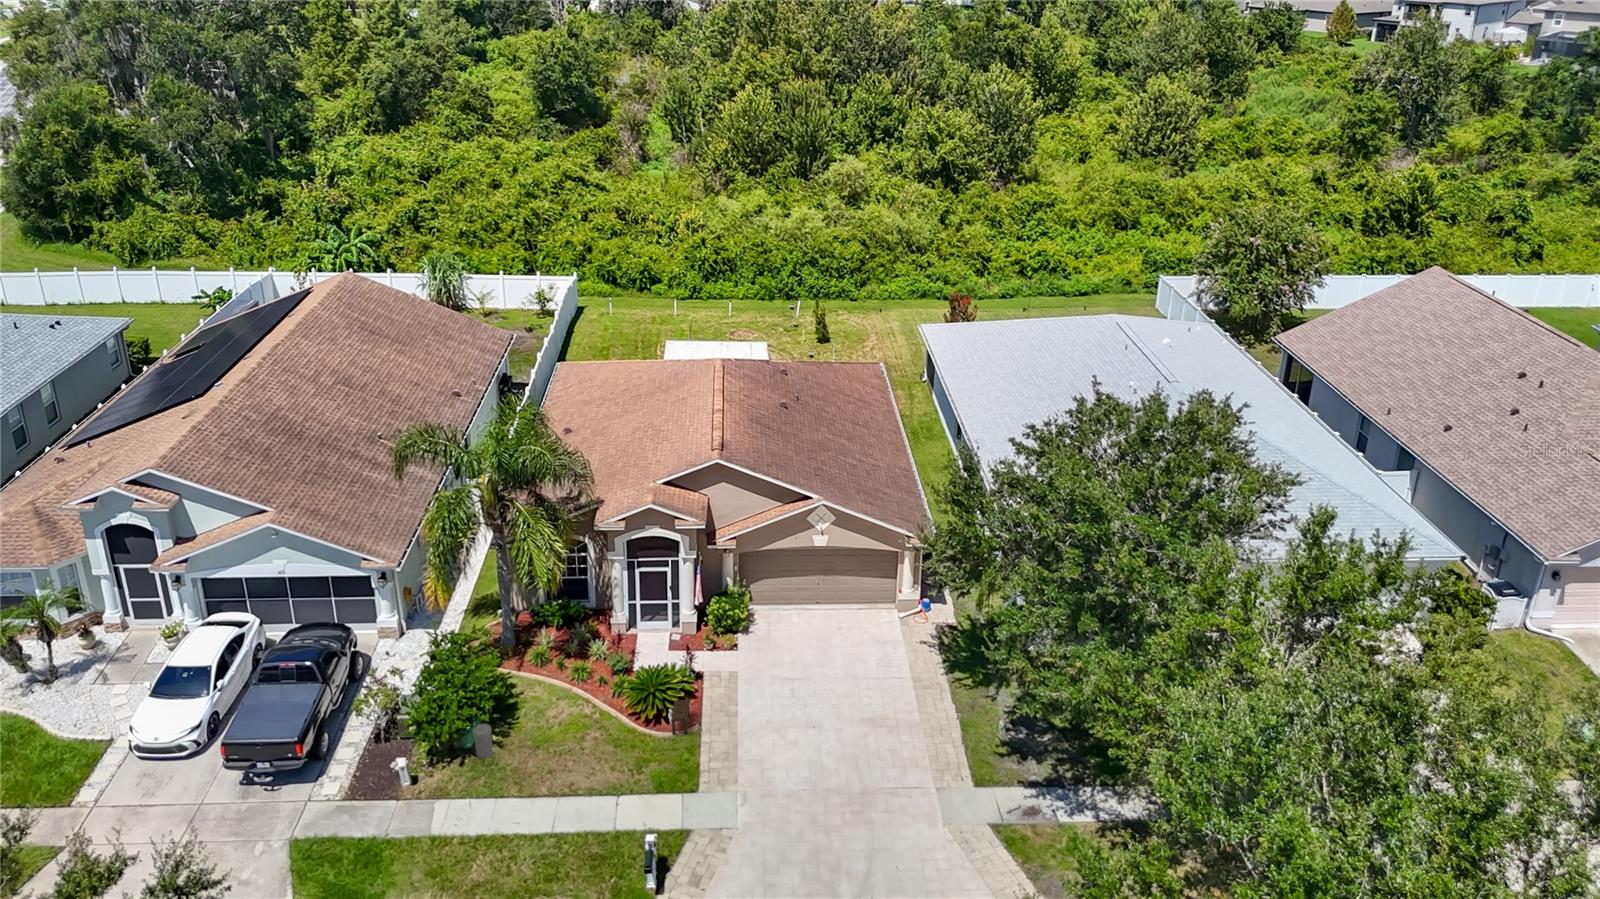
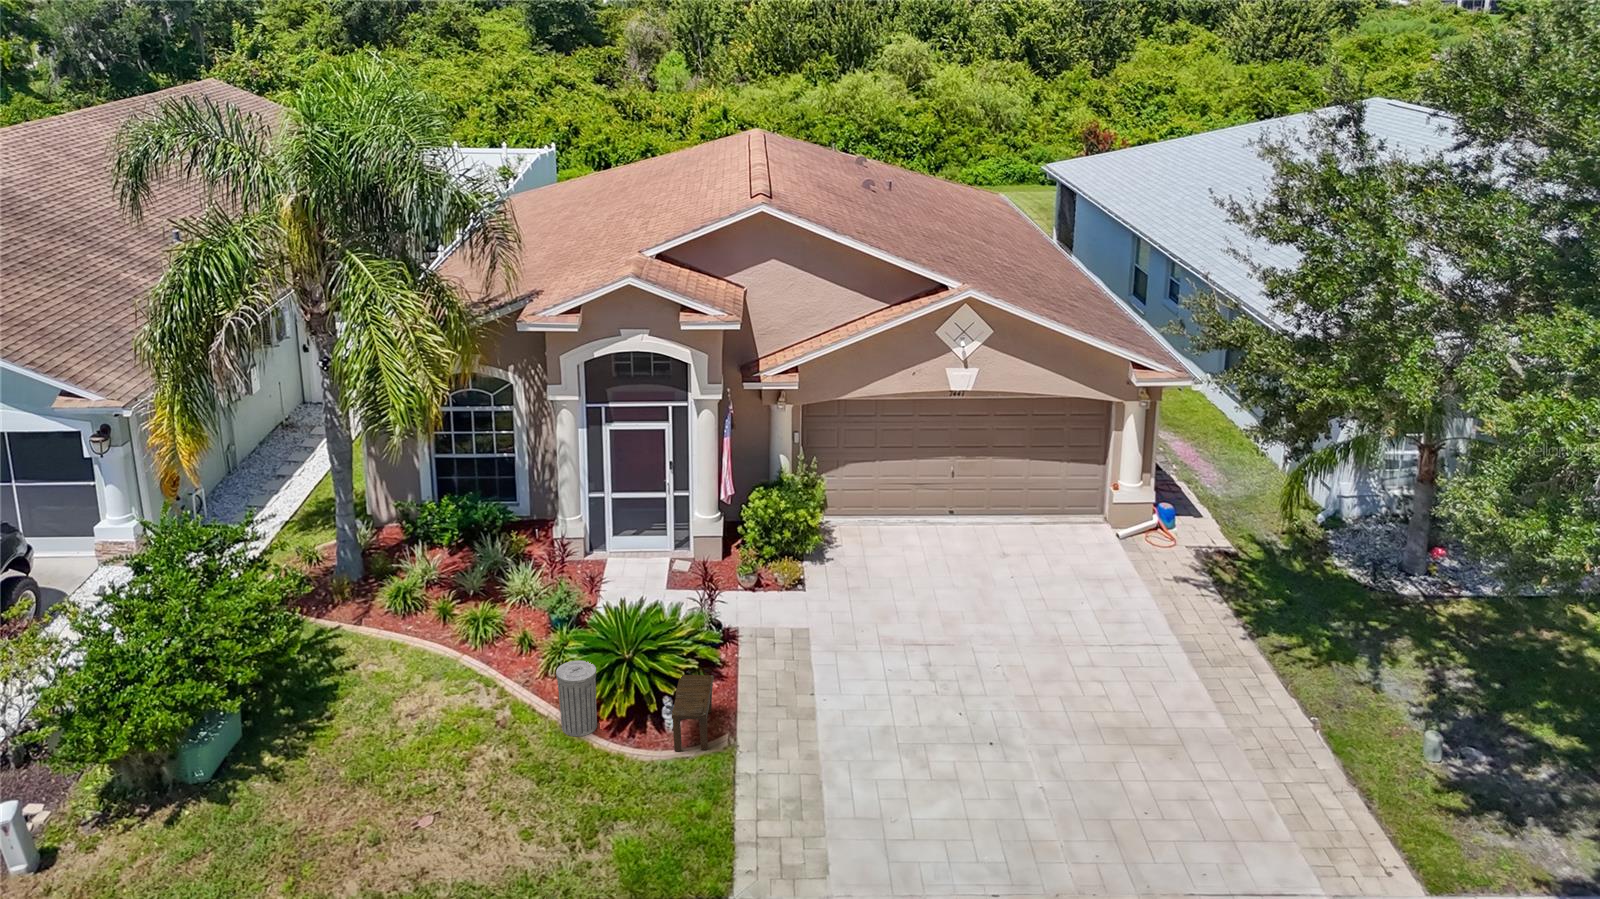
trash can: present [473,724,493,758] -> present [556,660,597,737]

